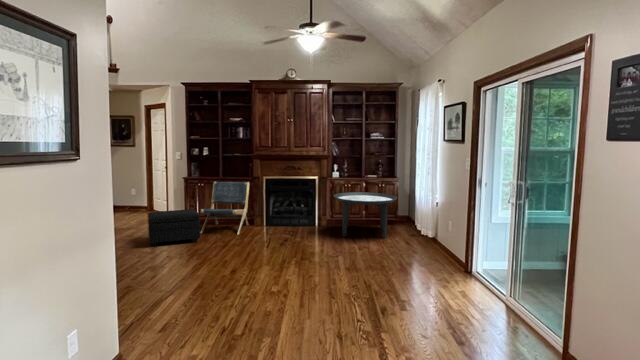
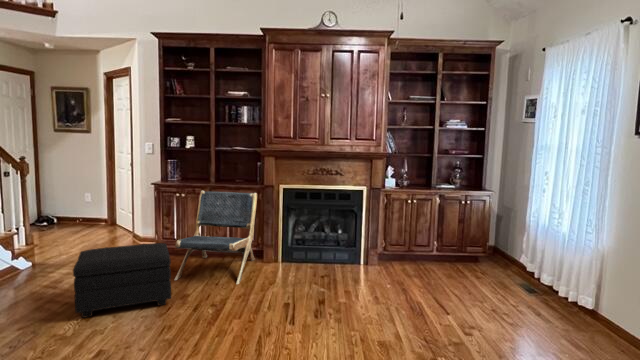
round table: present [334,192,397,238] -> none [397,213,508,300]

